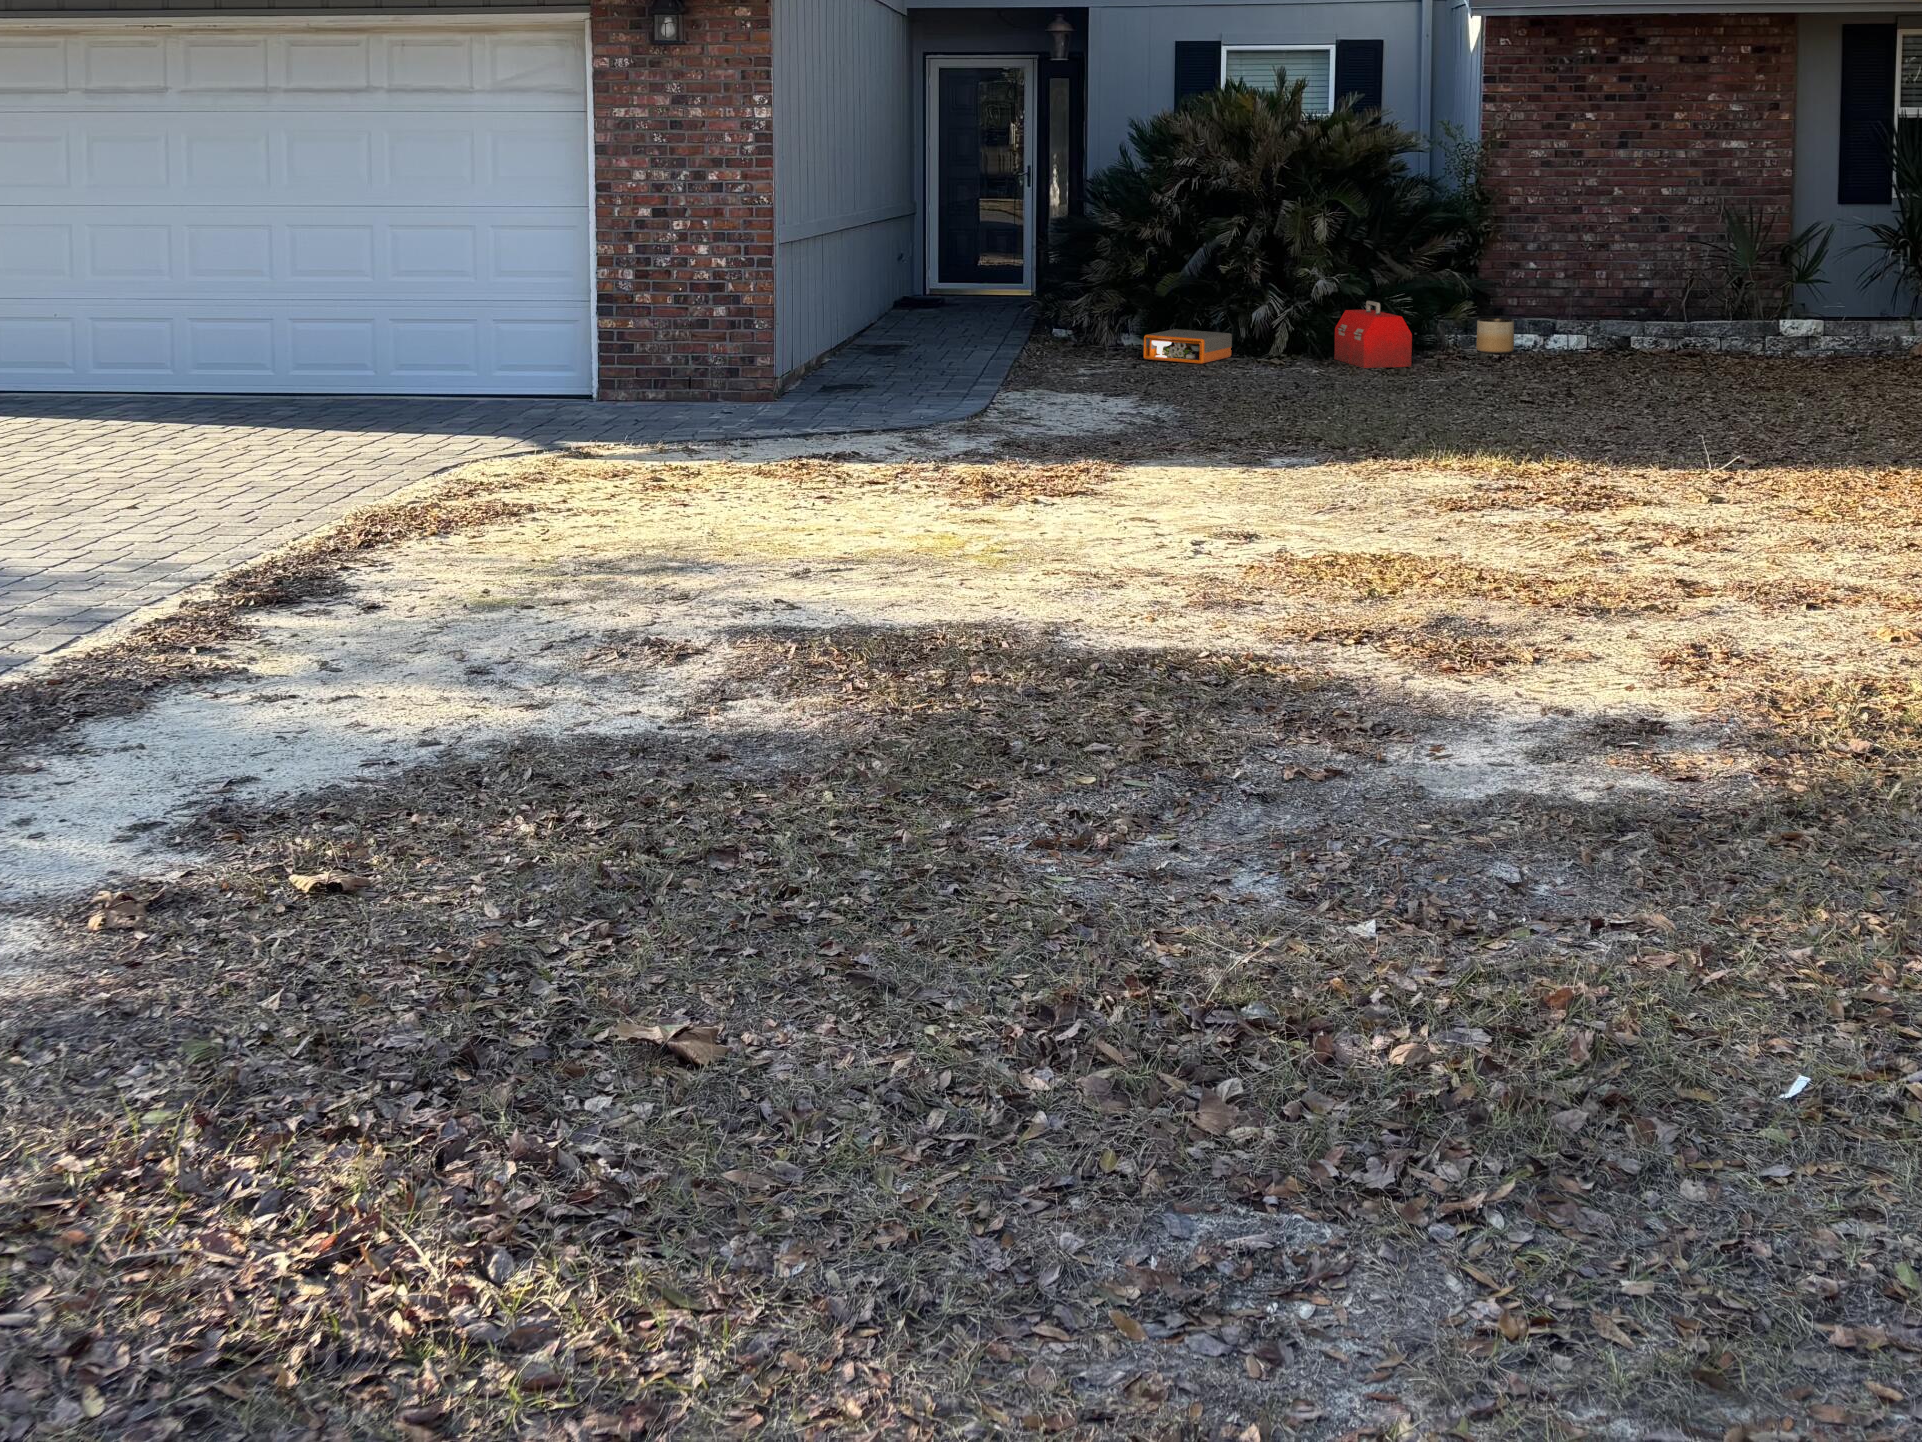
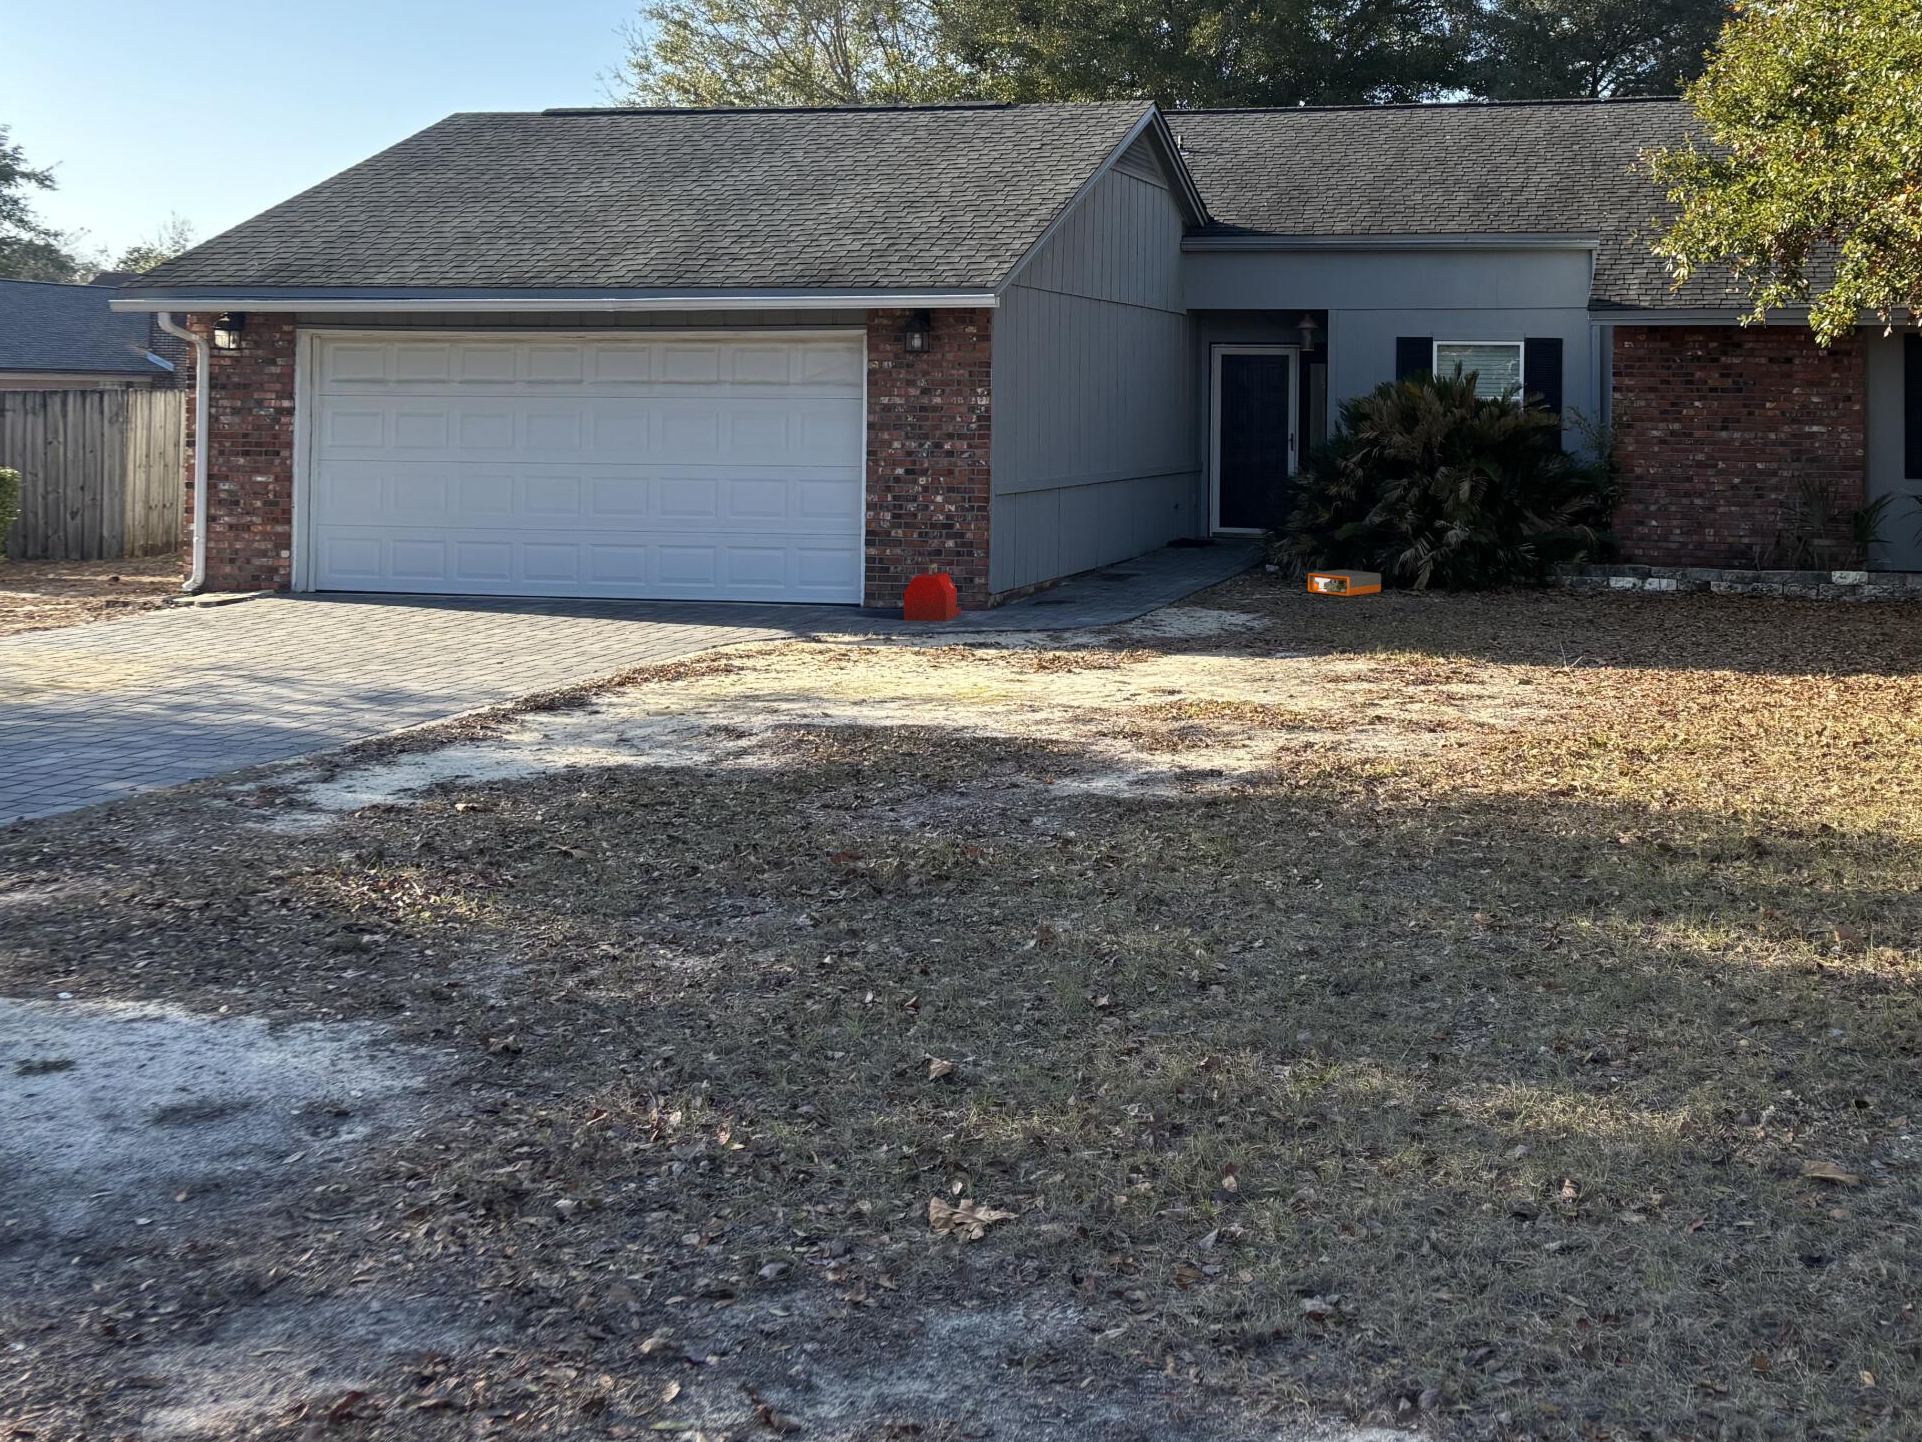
toolbox: present [1334,301,1412,368] -> present [904,564,961,621]
planter: present [1476,318,1514,353] -> none [1585,566,1614,594]

